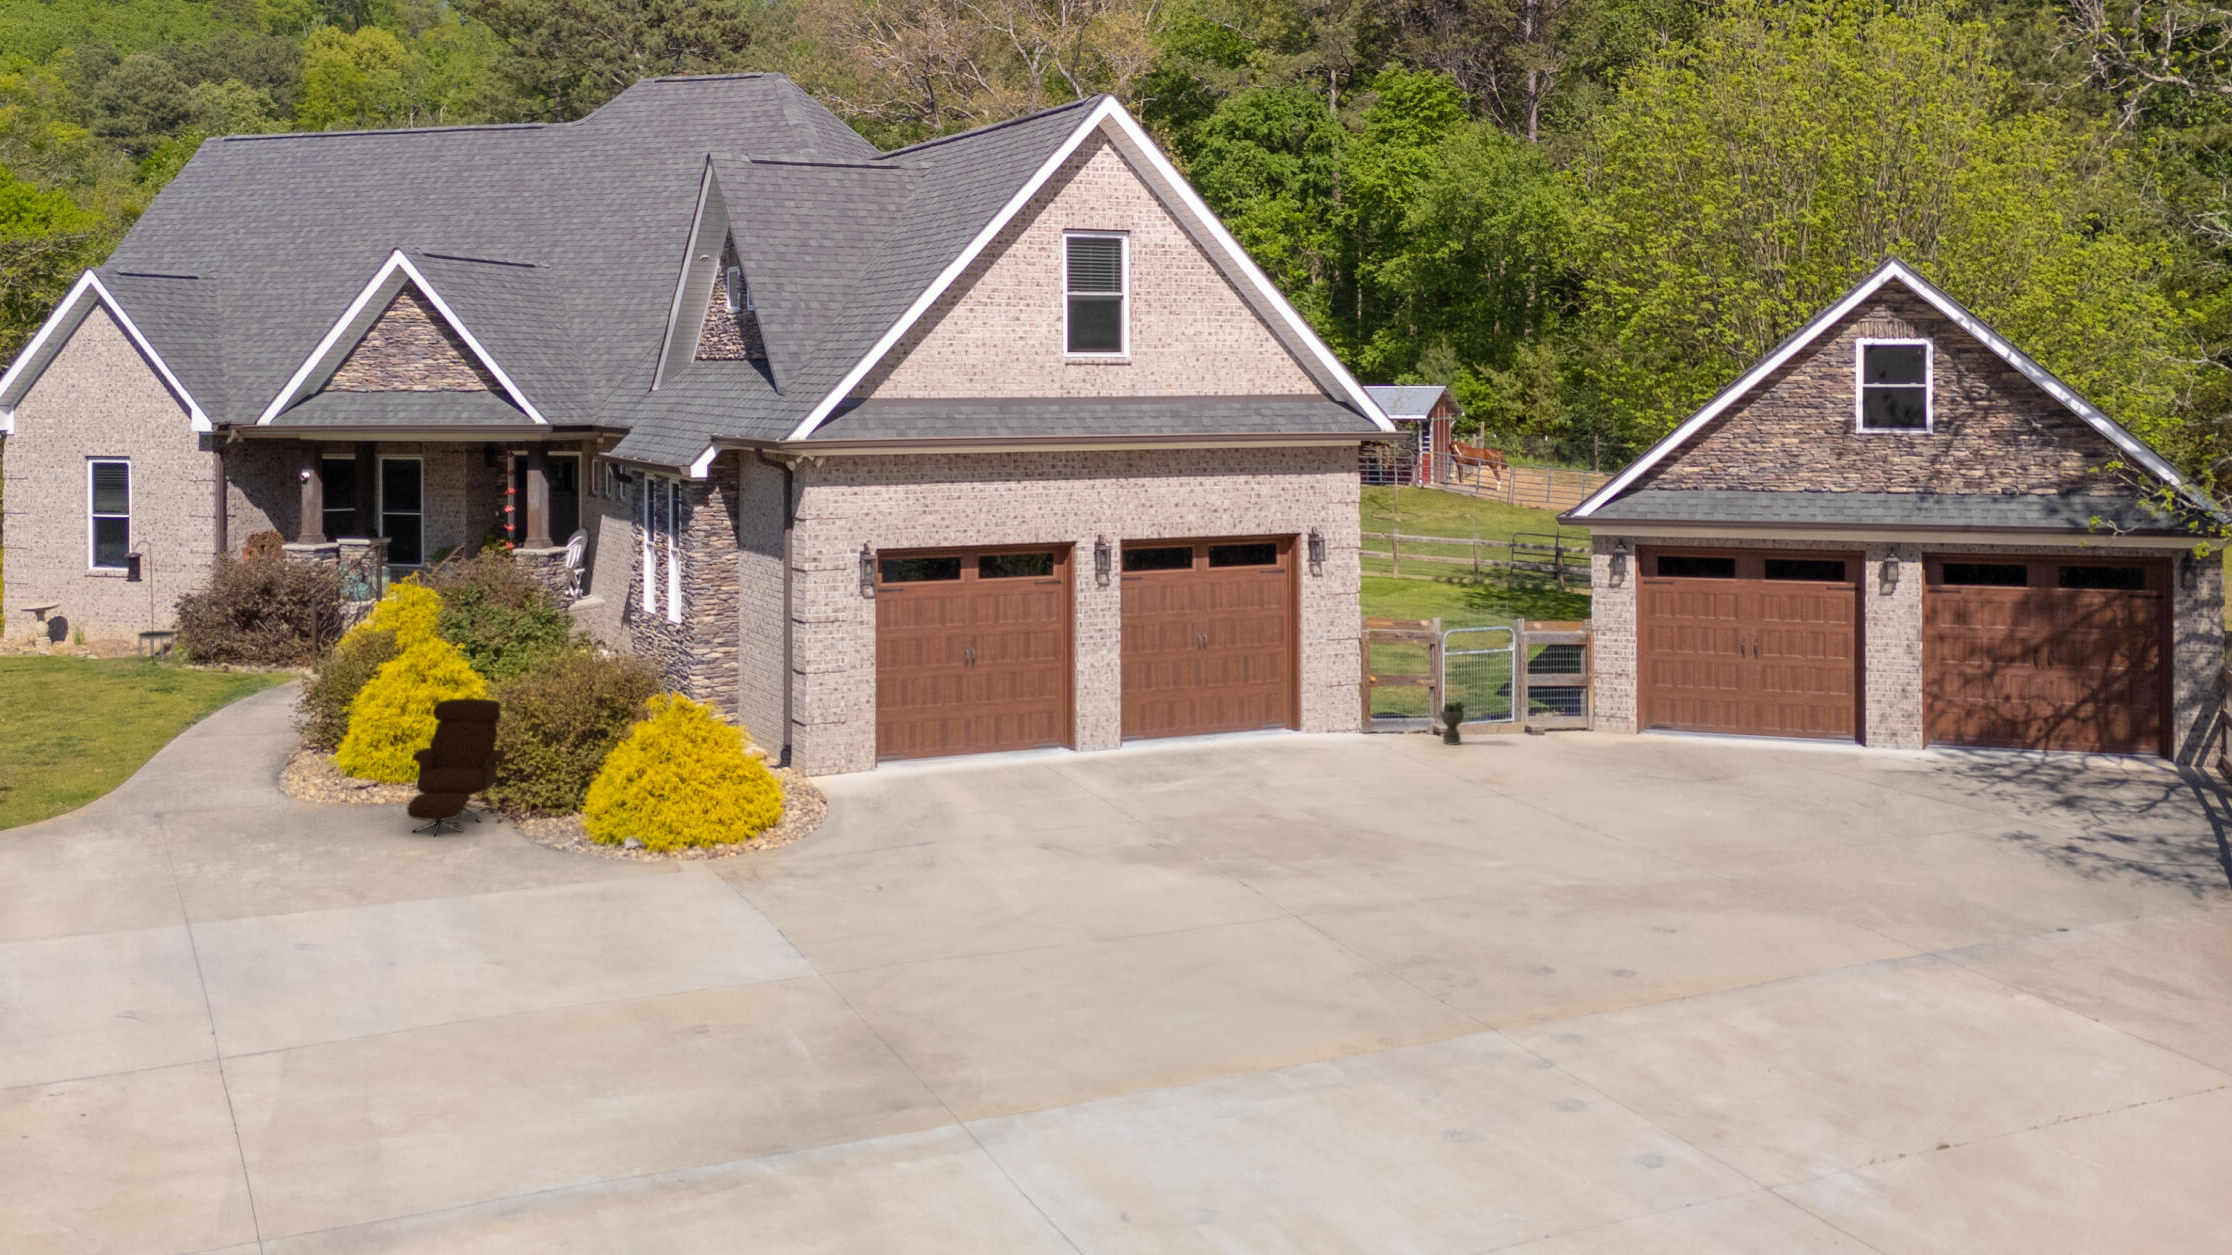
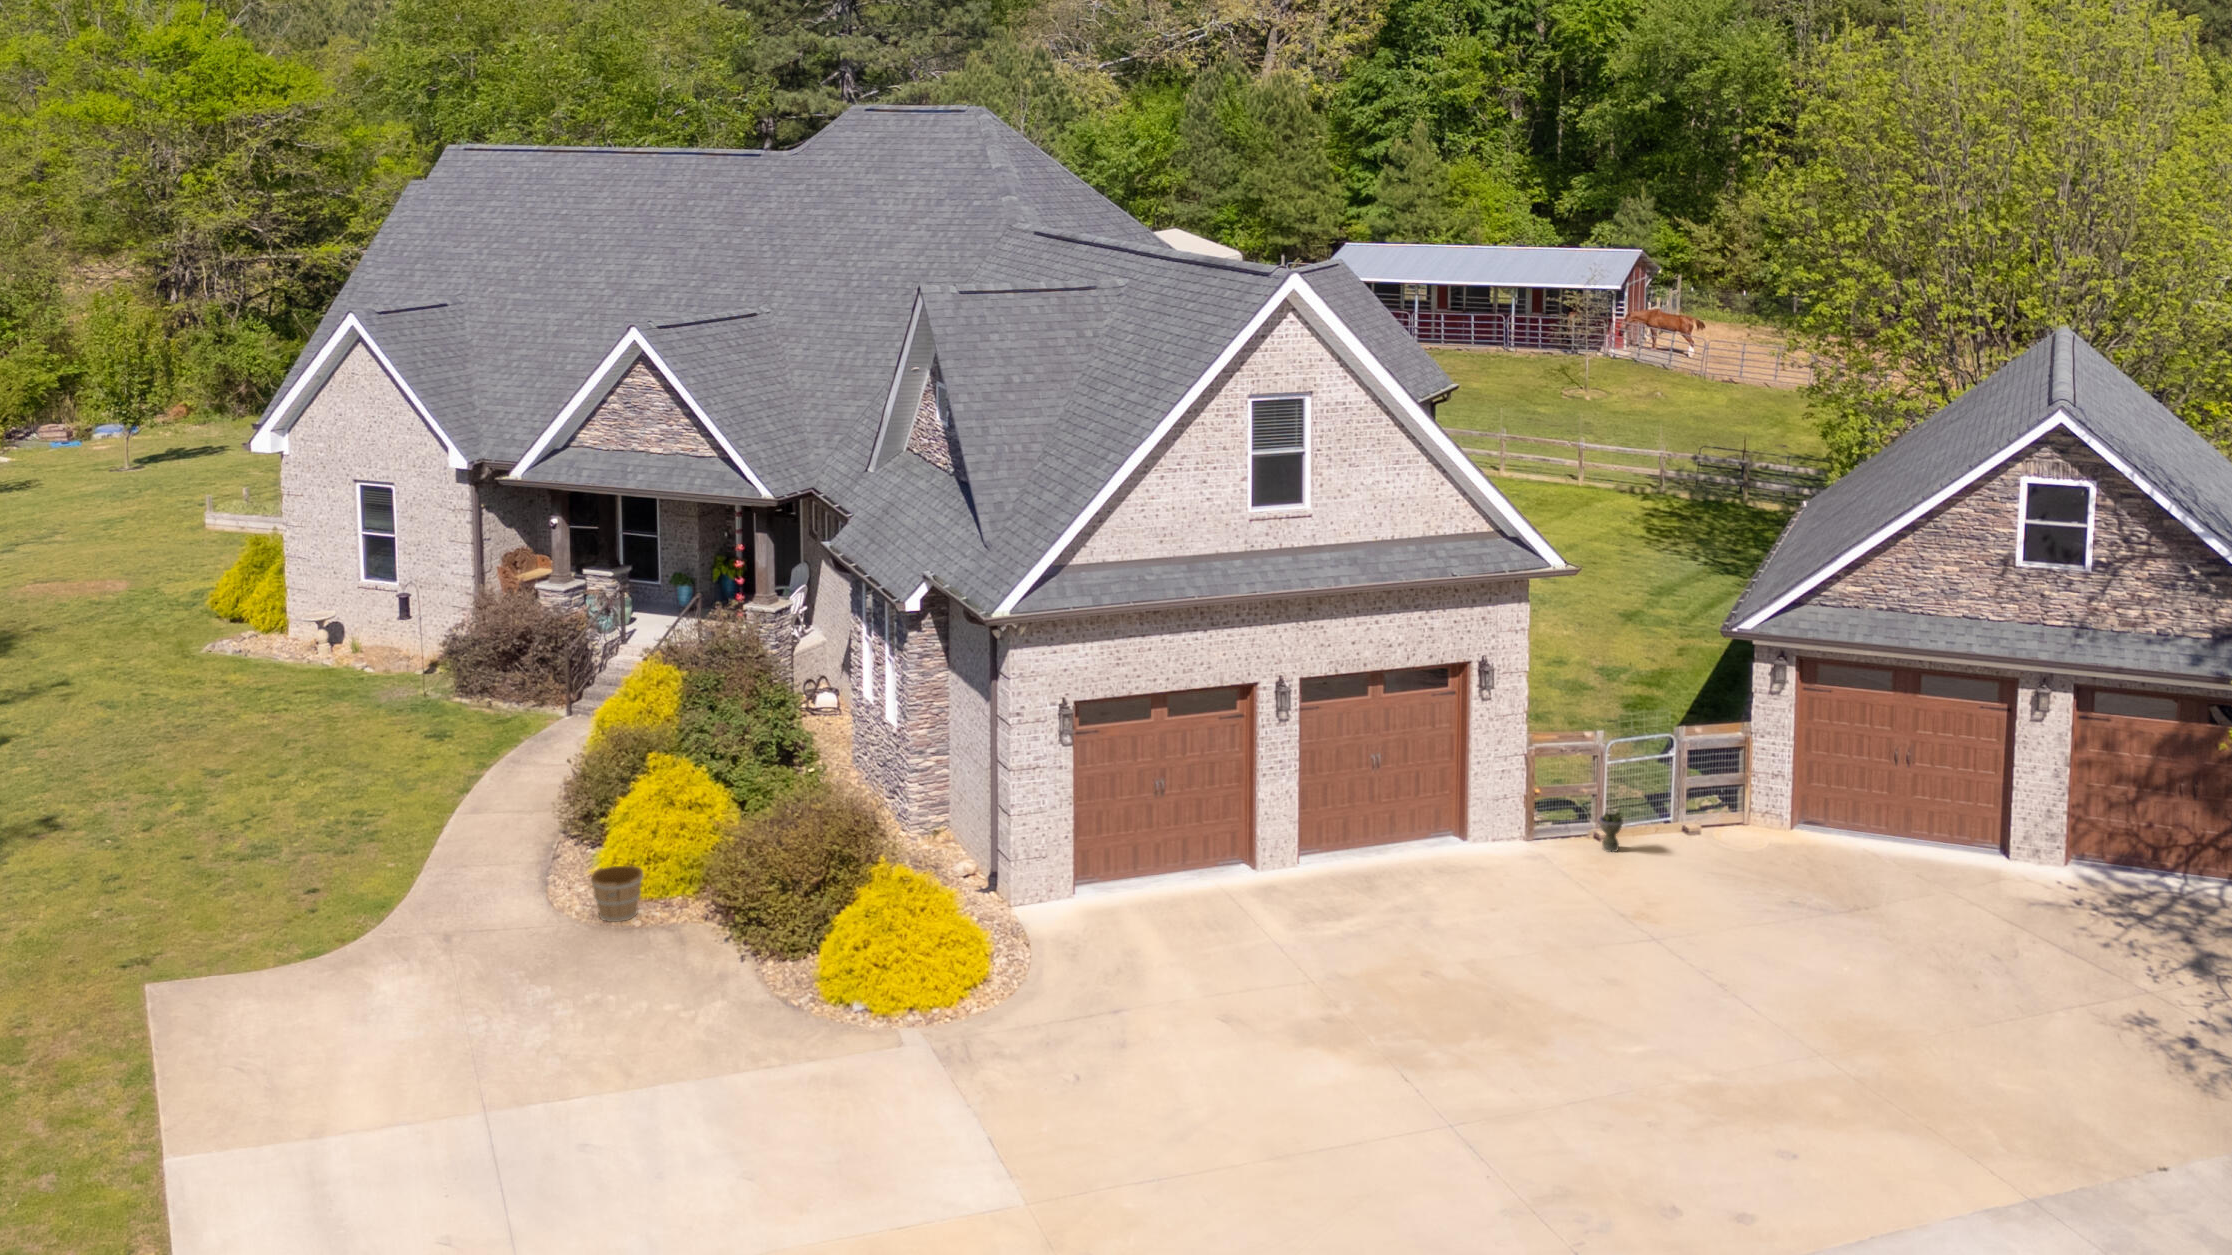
round table: present [138,631,175,660] -> none [418,672,450,703]
lounge chair: present [407,698,506,836] -> none [673,854,755,991]
wooden bucket: none [316,736,380,794] -> present [591,866,643,922]

